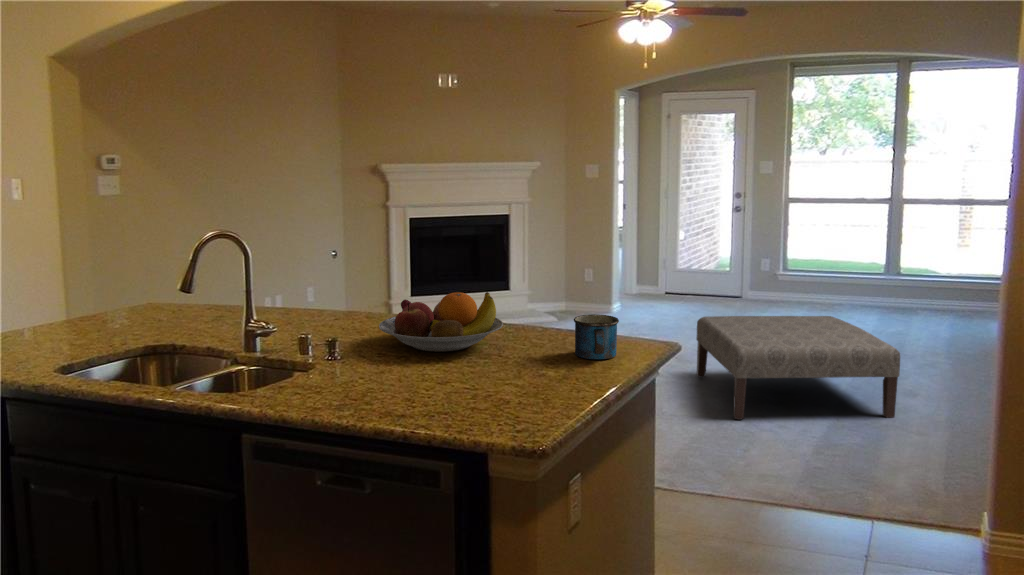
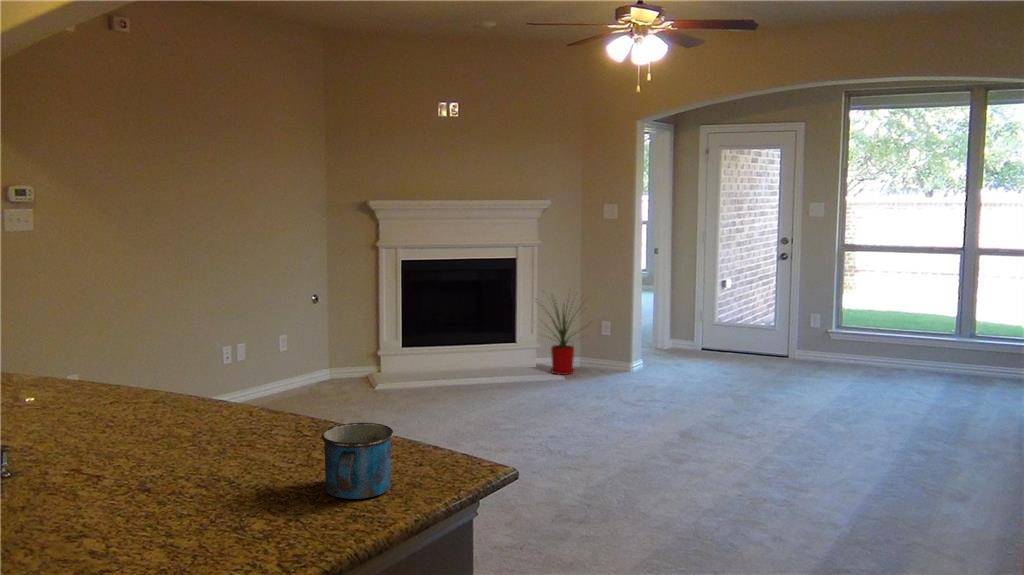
house plant: none [526,239,583,317] -> present [541,297,590,375]
fruit bowl: present [379,292,503,352] -> none [45,380,246,472]
ottoman: present [696,316,900,420] -> none [698,388,946,533]

